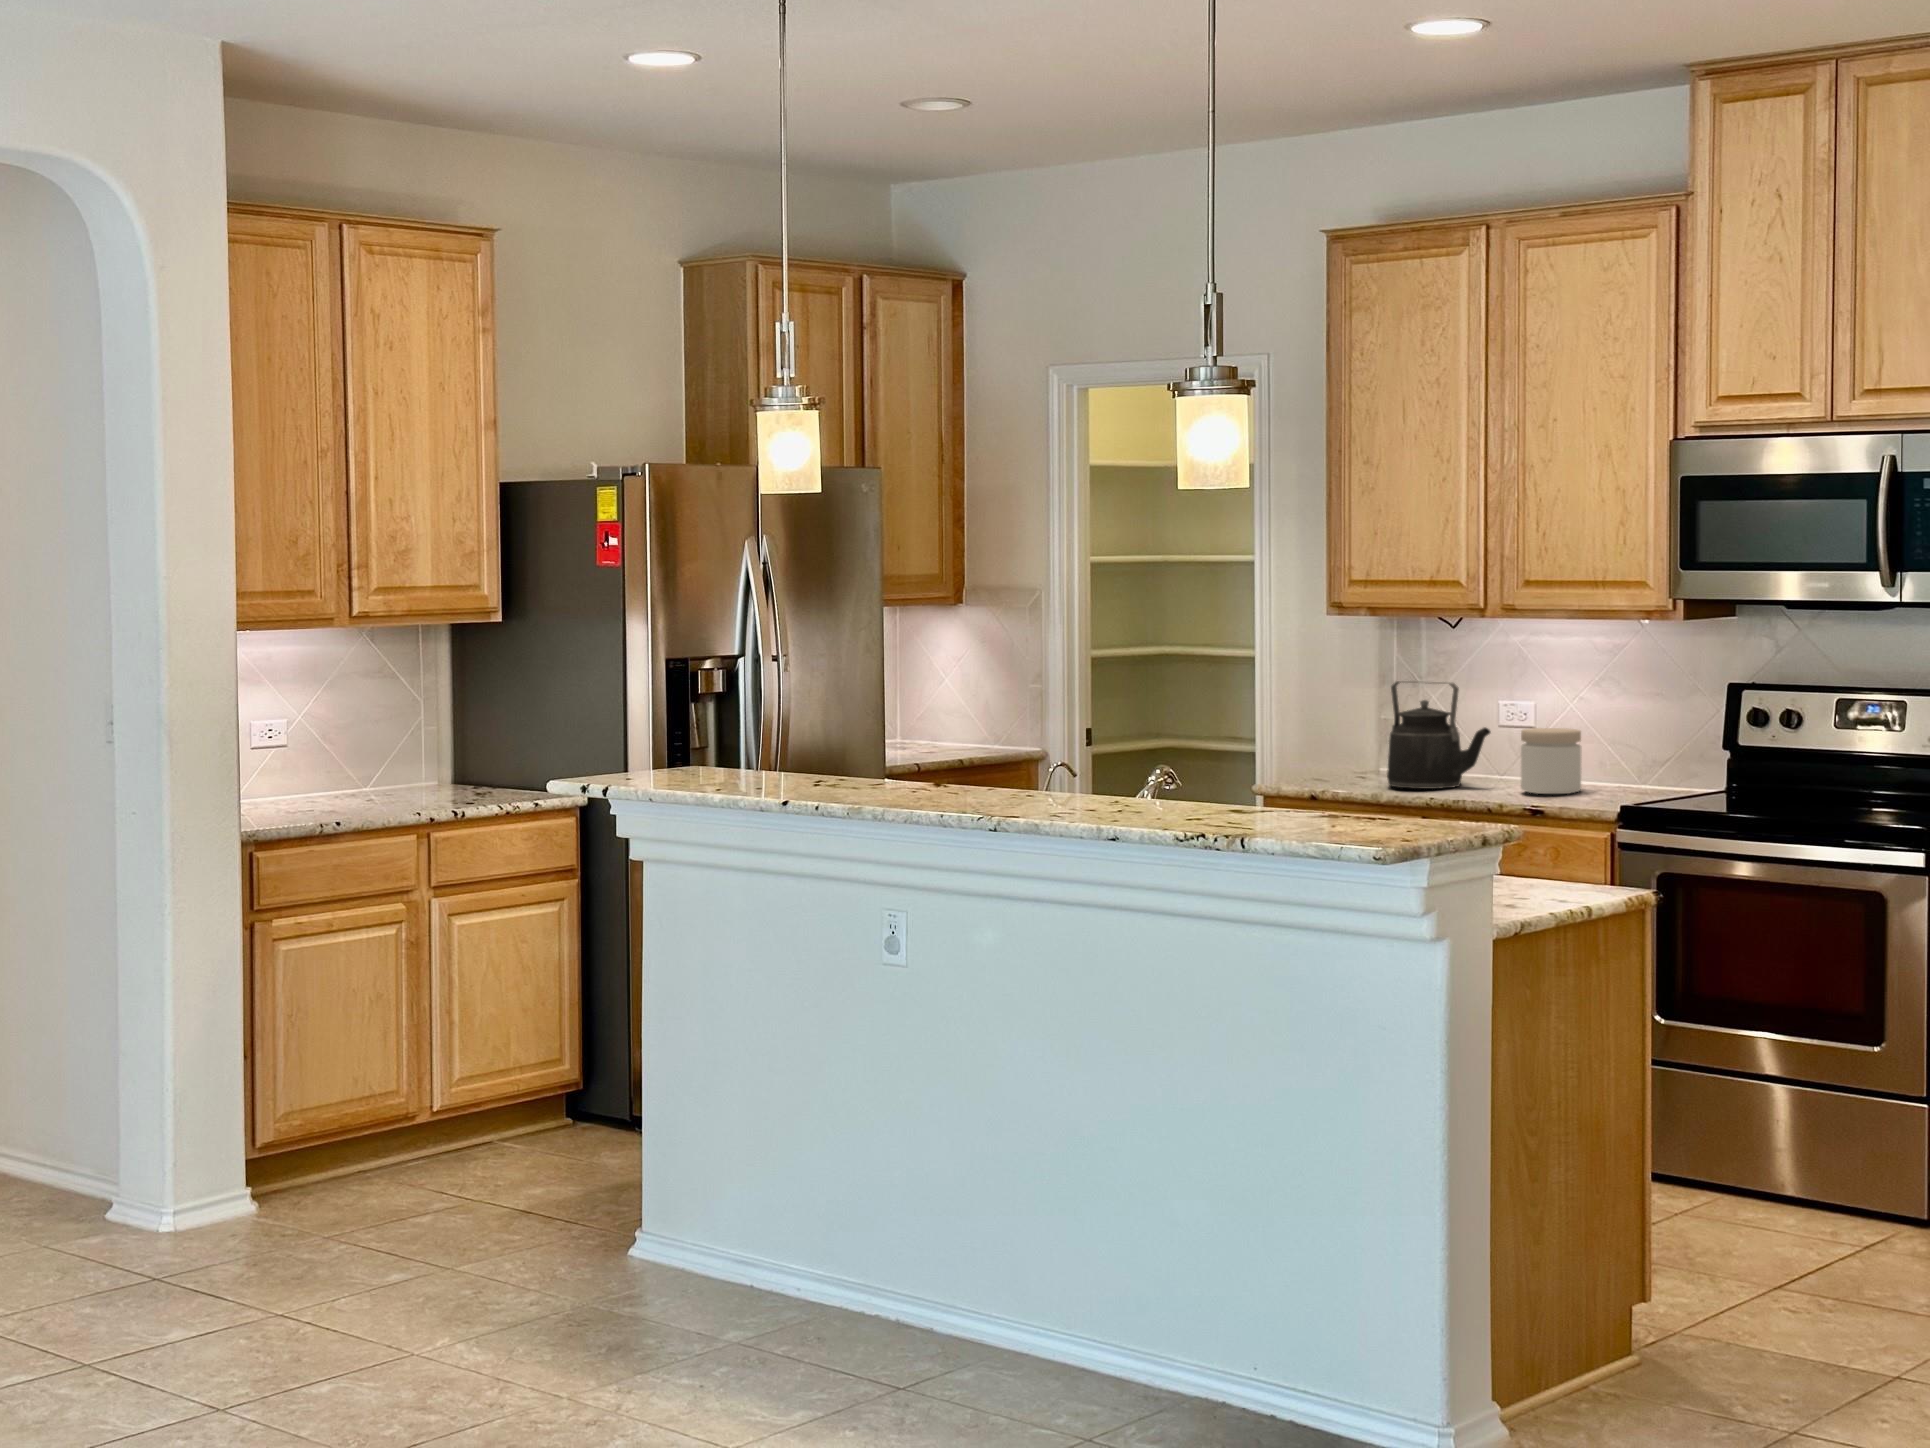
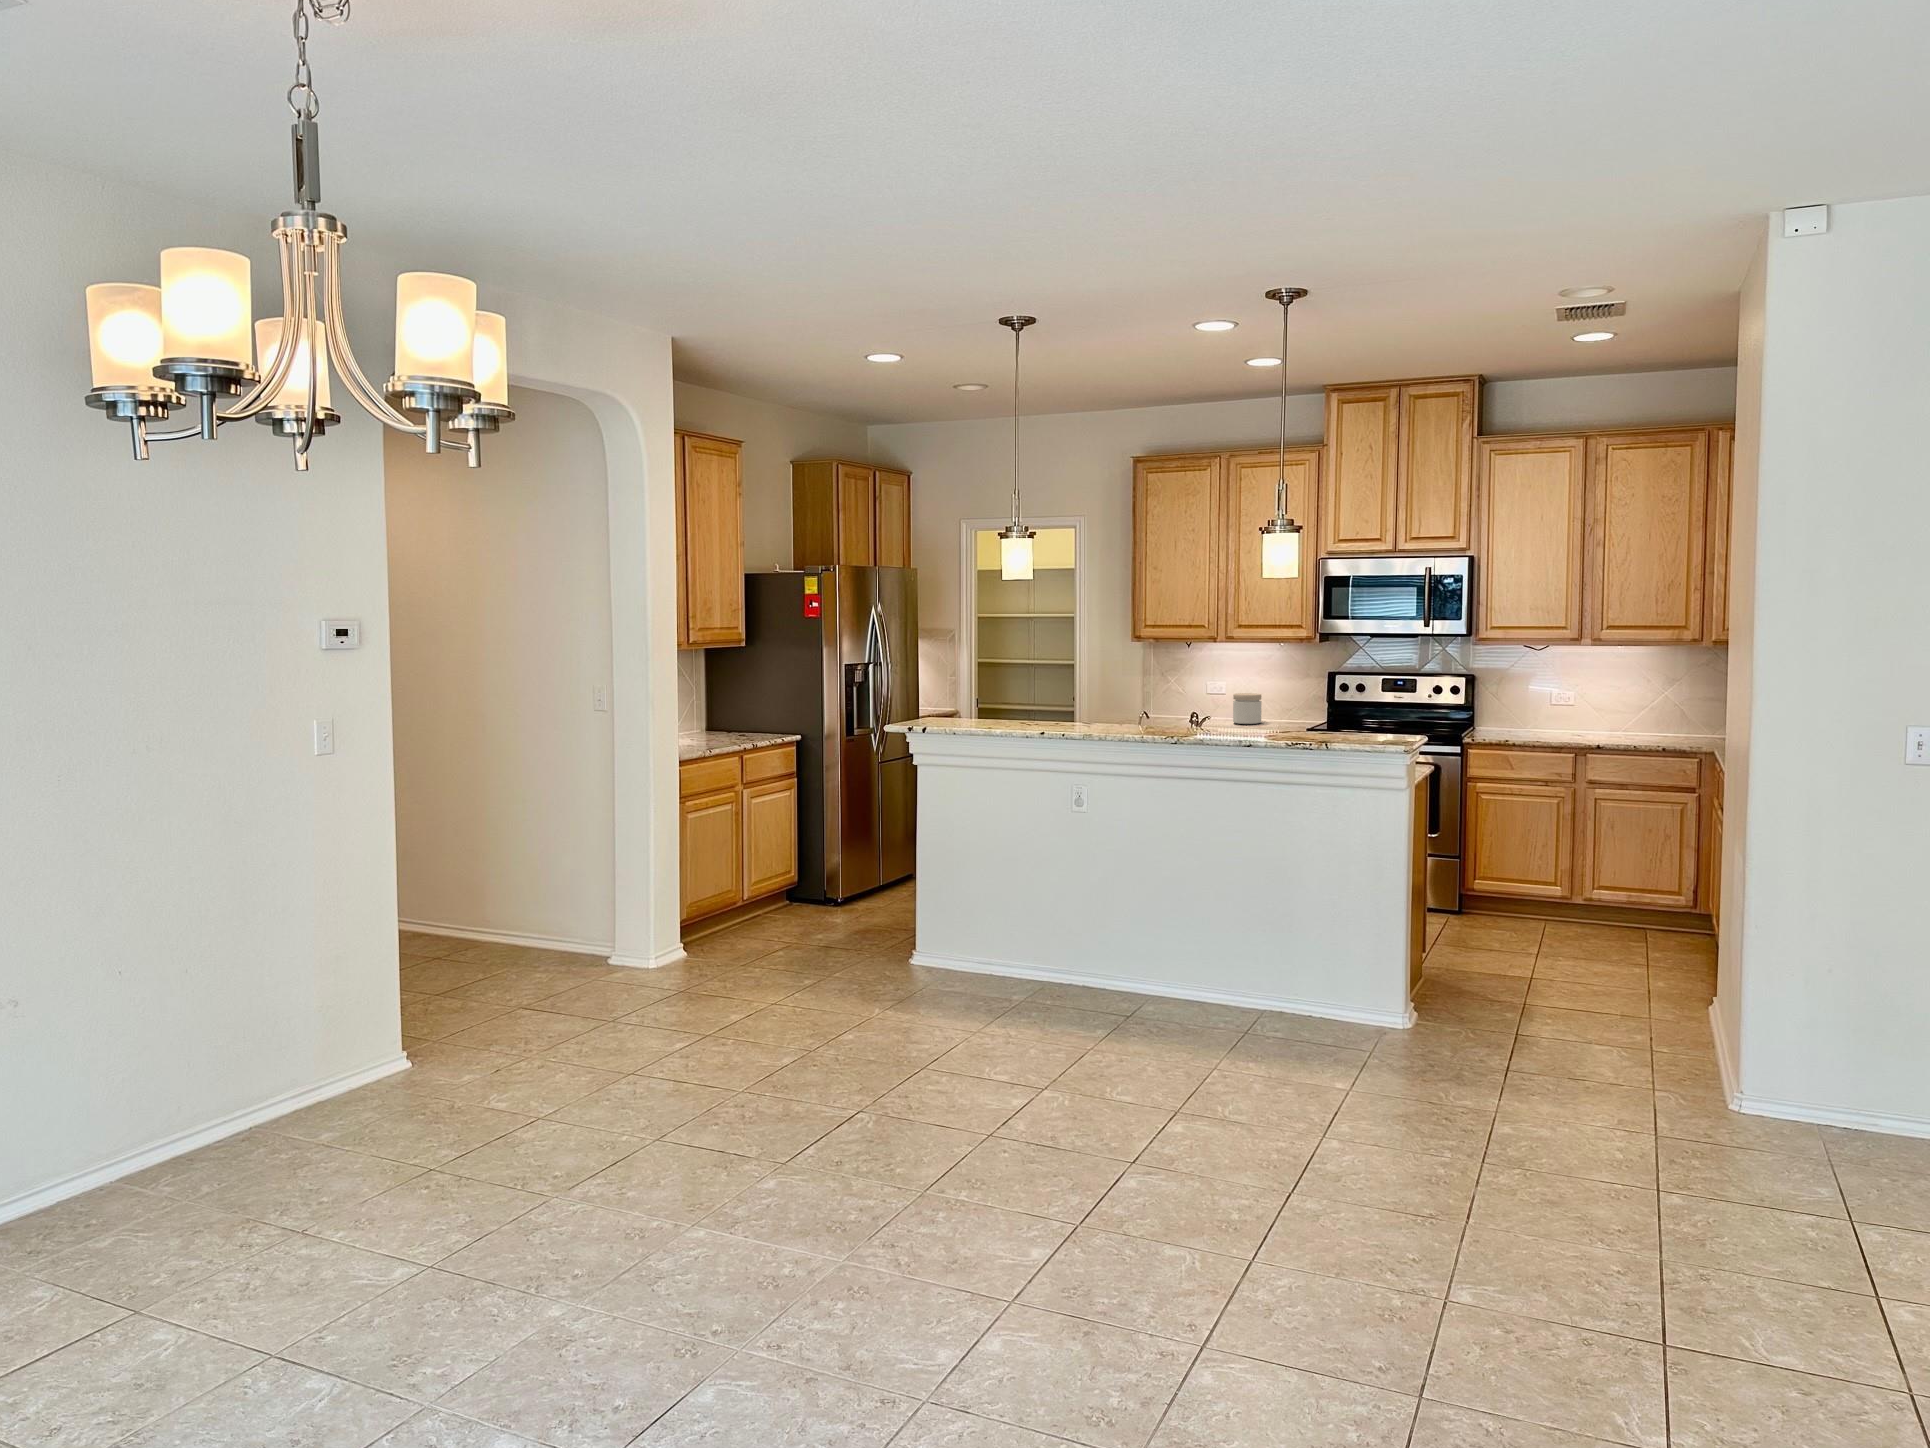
kettle: present [1387,681,1490,789] -> none [1162,672,1215,723]

